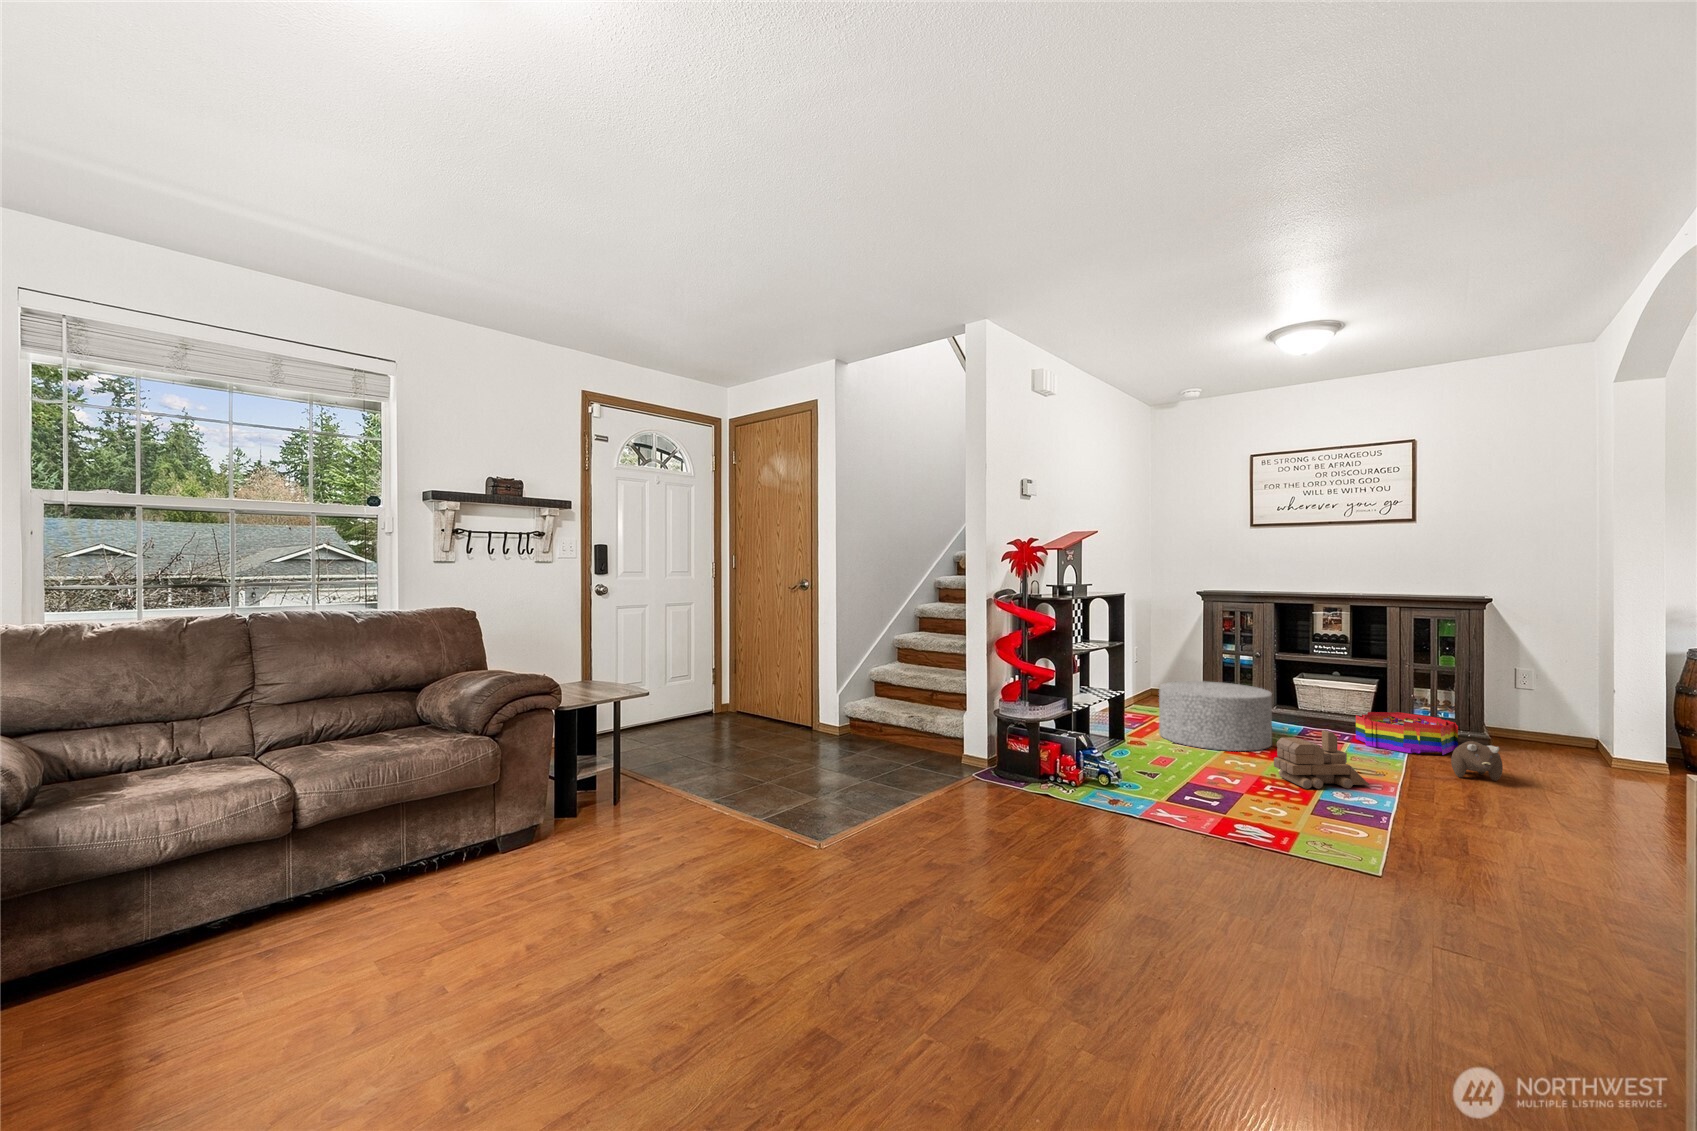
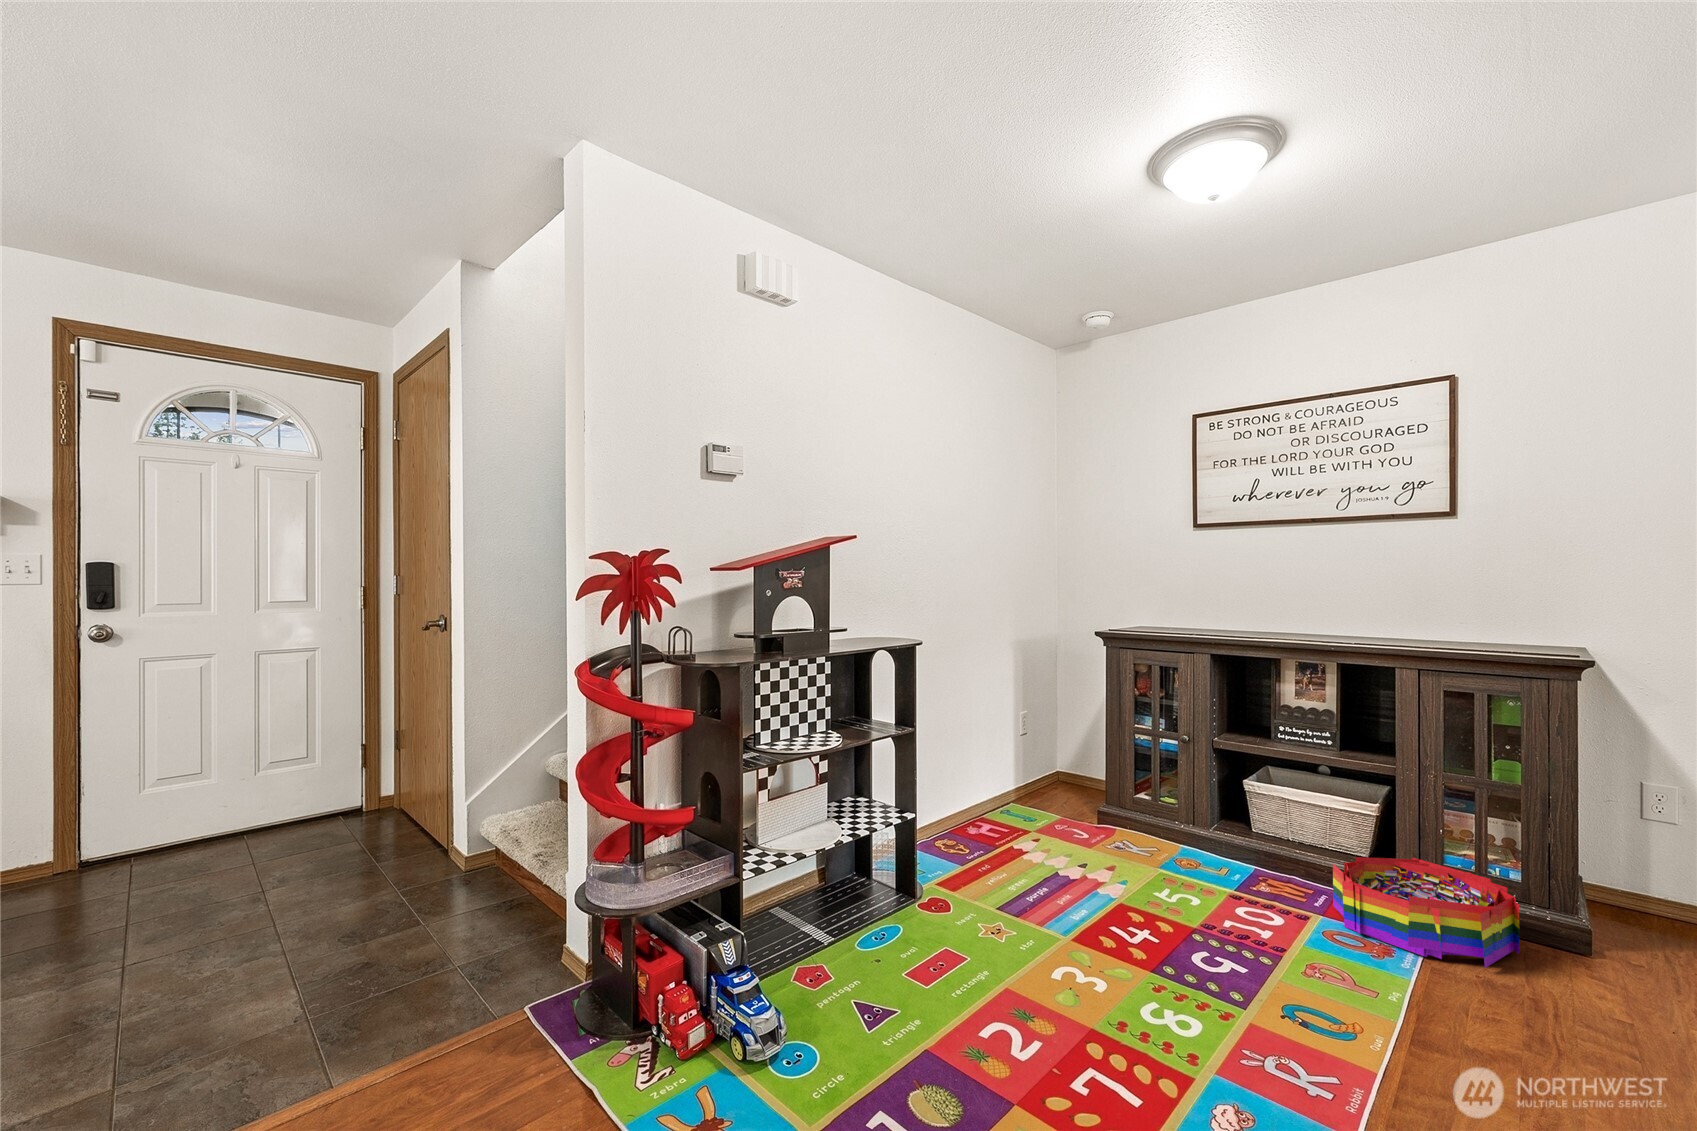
ottoman: present [1159,681,1272,751] -> none [987,786,1171,937]
toy train: present [1274,730,1369,789] -> none [1103,946,1293,1087]
plush toy: present [1451,741,1503,781] -> none [1492,969,1602,1069]

